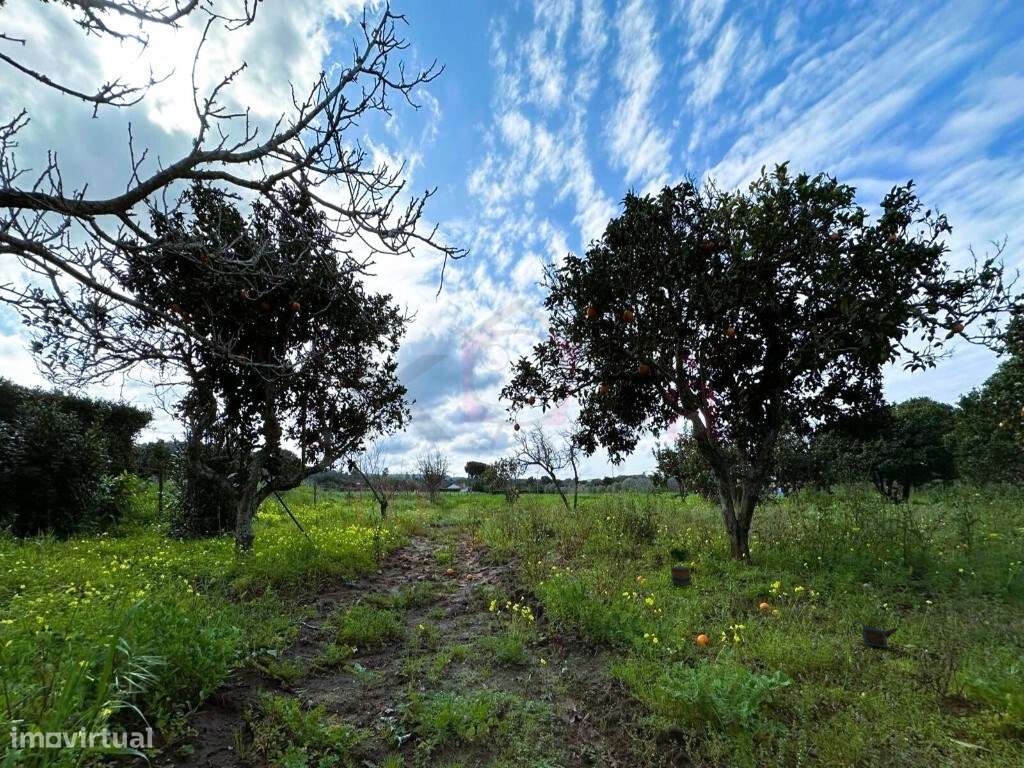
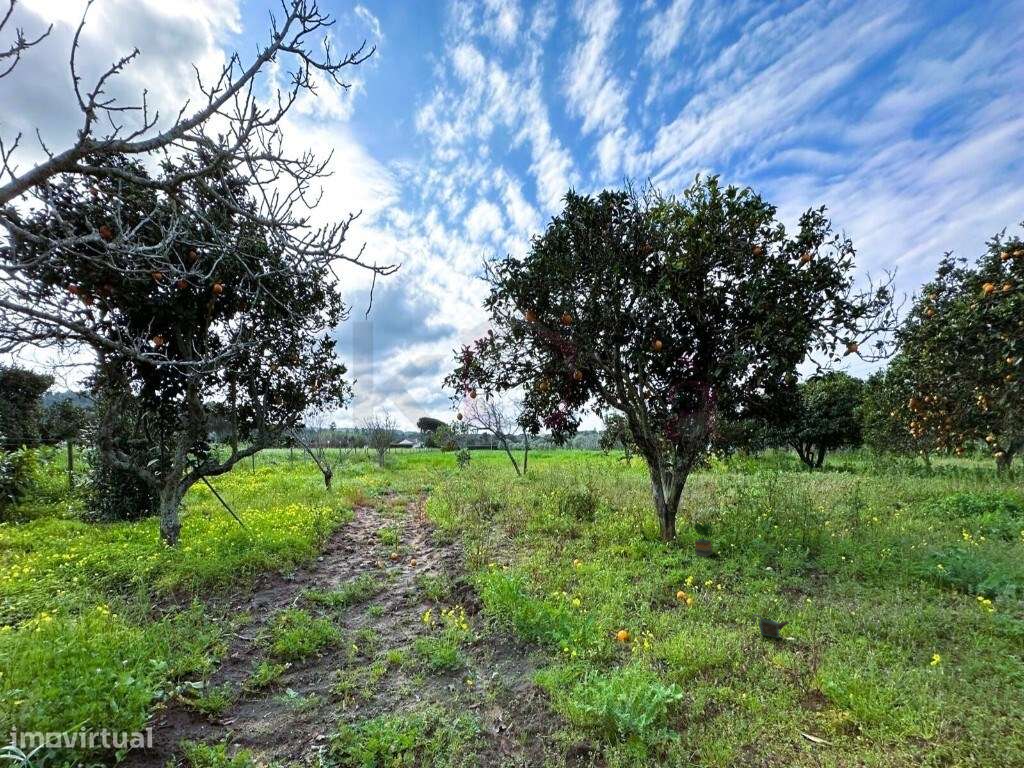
potted tree: present [670,548,691,586] -> present [693,523,713,557]

